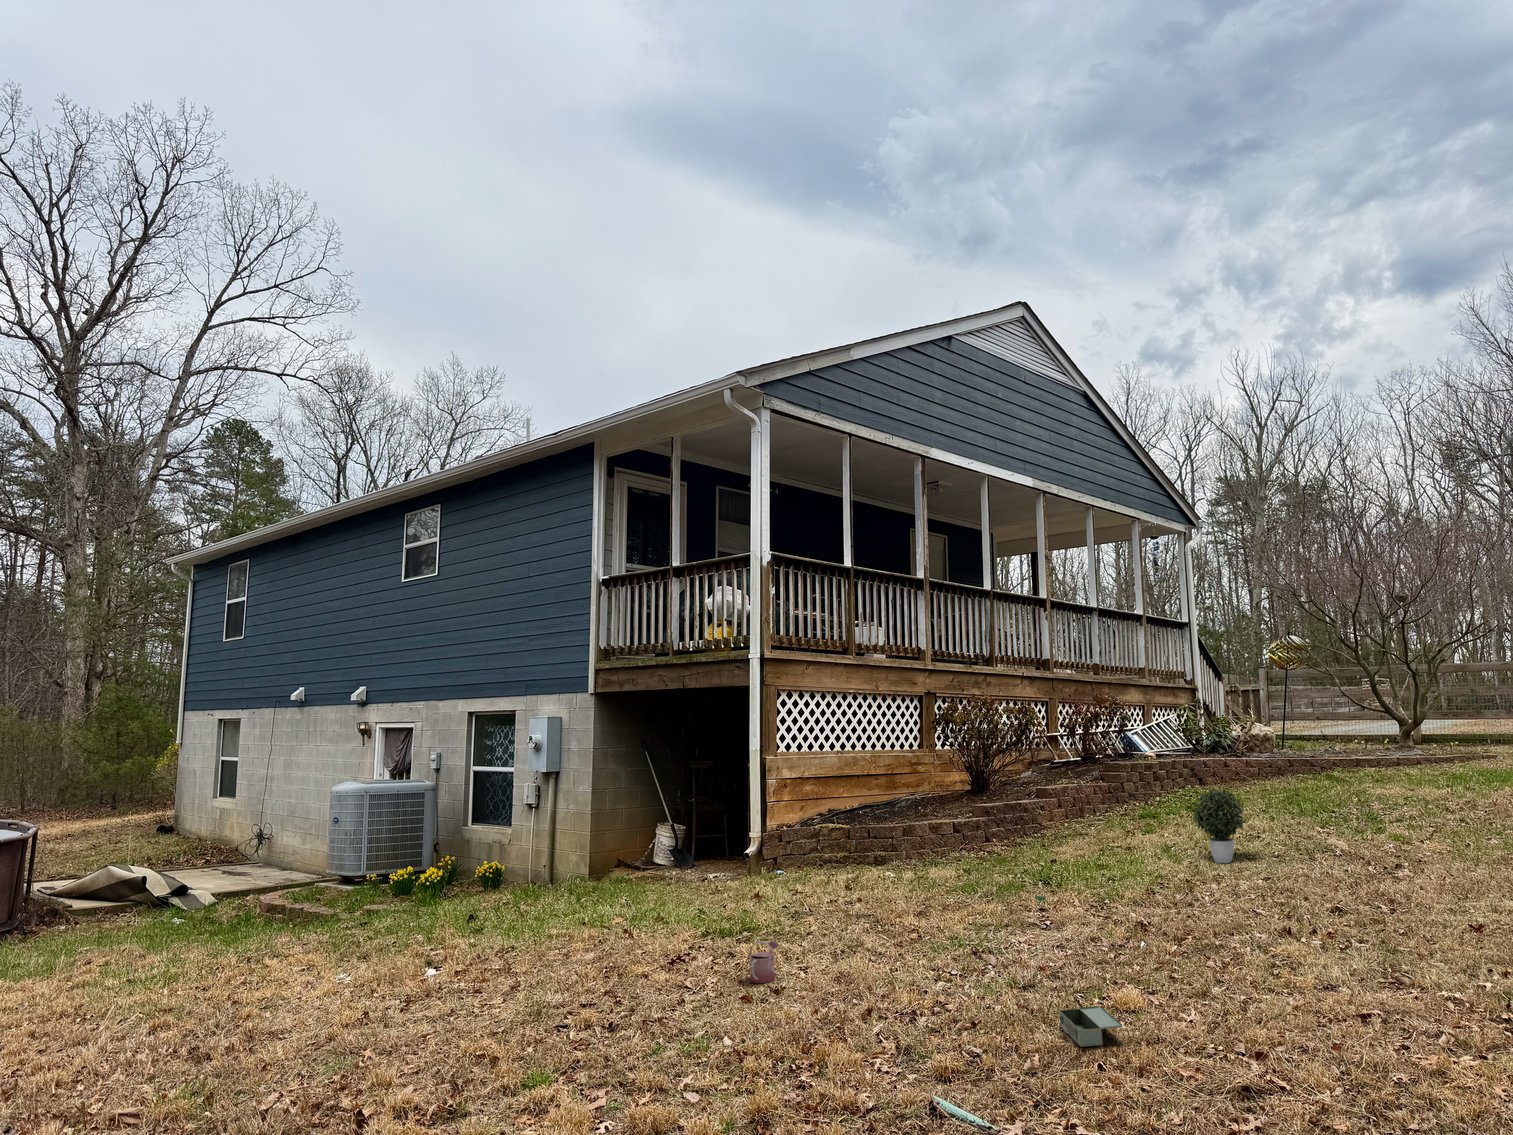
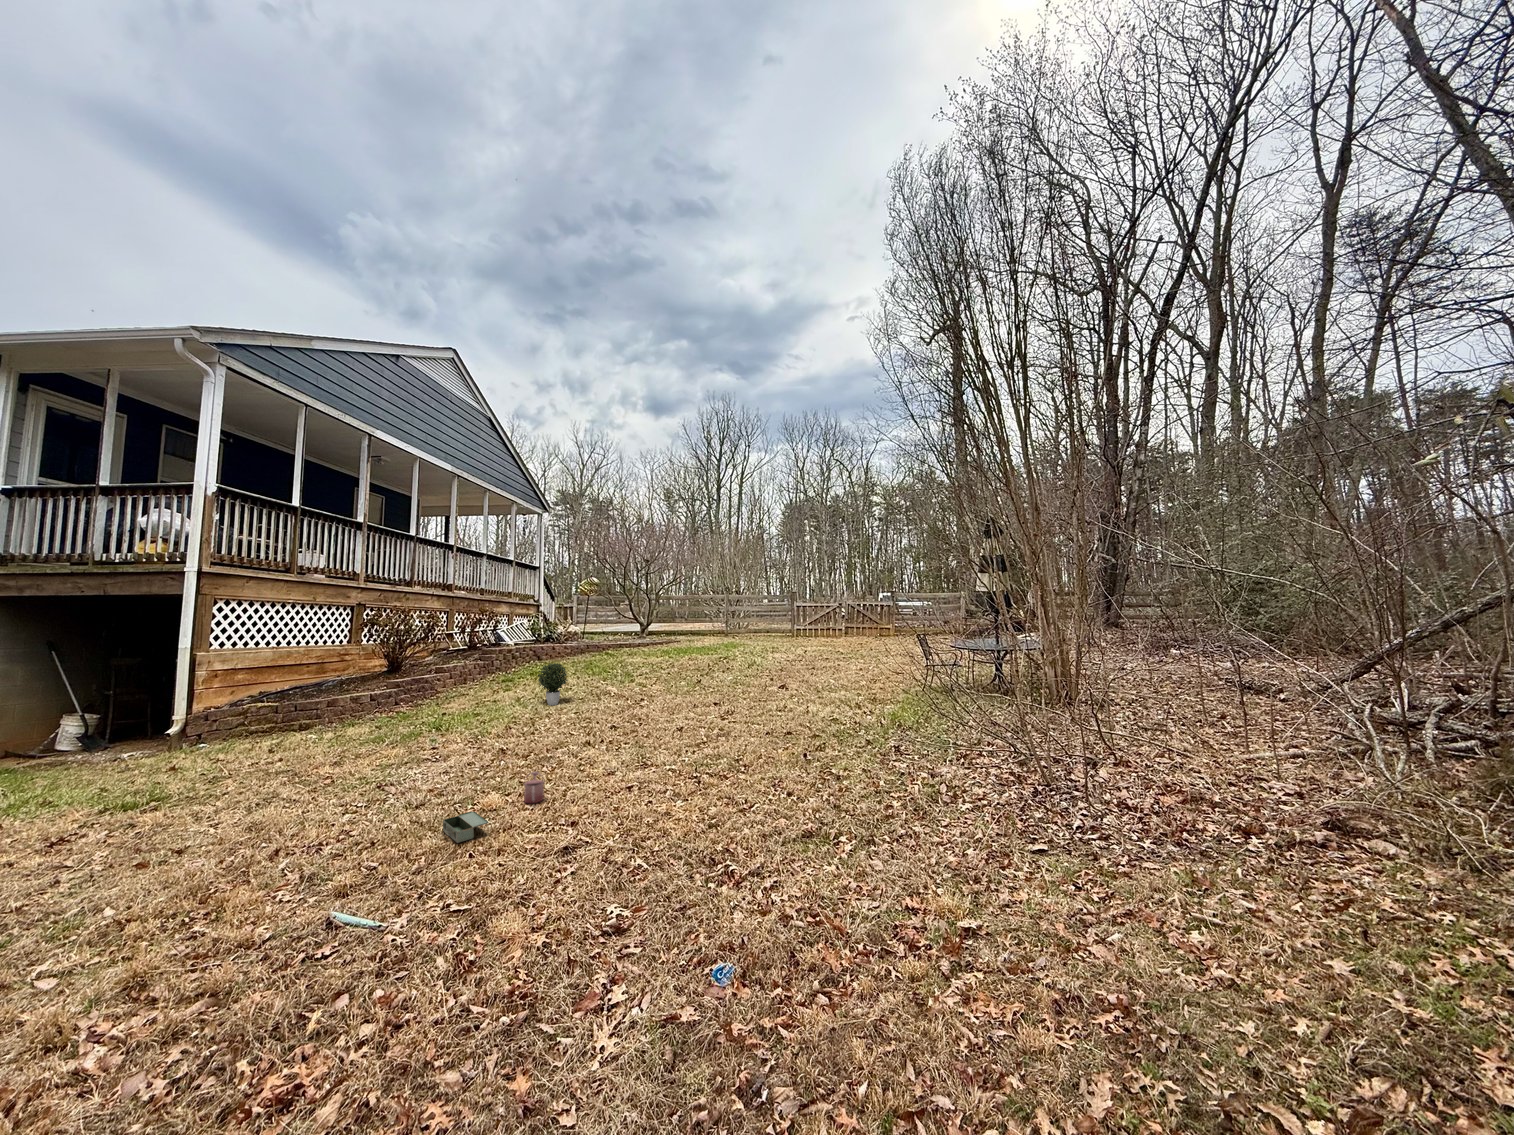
watering can: present [749,941,779,983] -> present [523,771,545,803]

